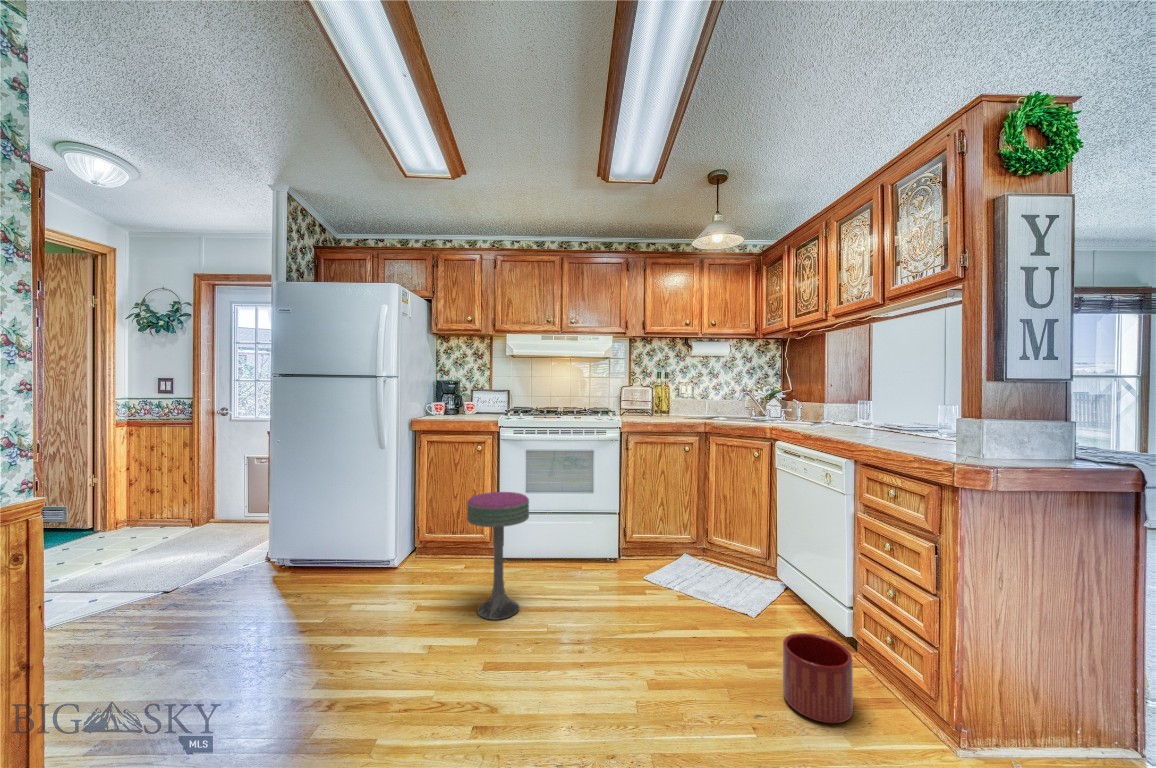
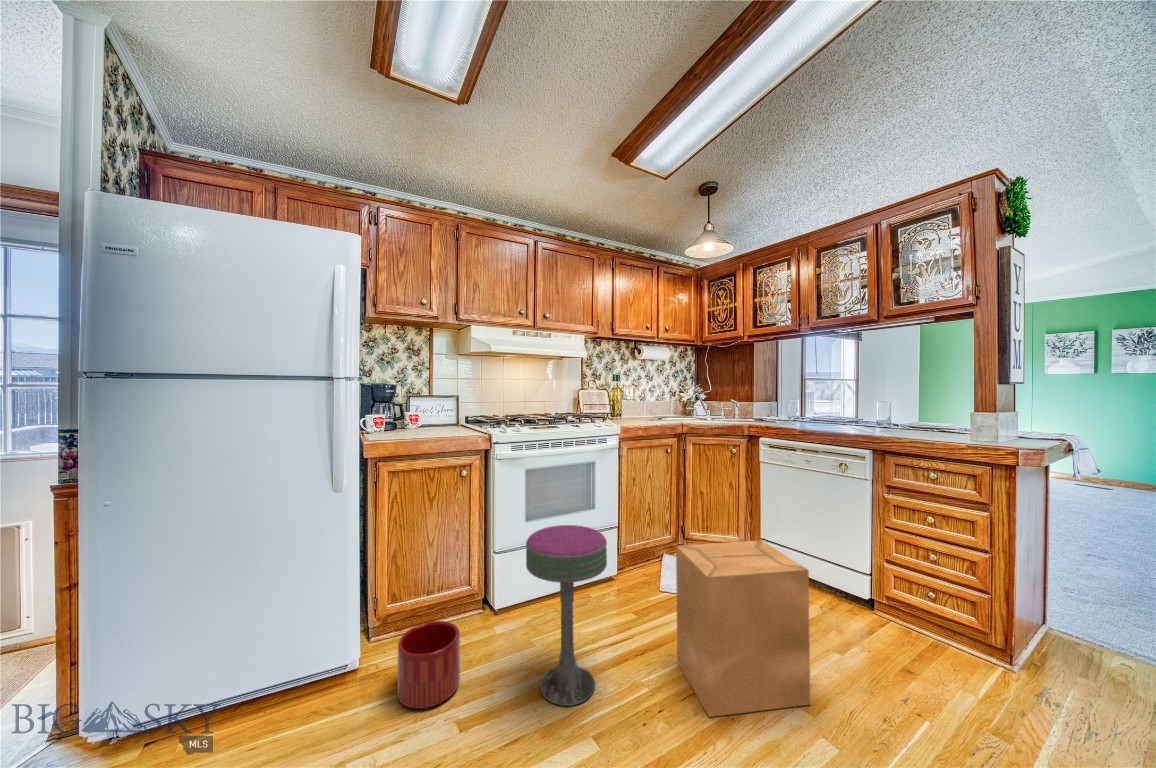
cardboard box: none [566,521,670,672] -> present [676,541,810,717]
planter: present [783,633,853,723] -> present [398,621,460,708]

